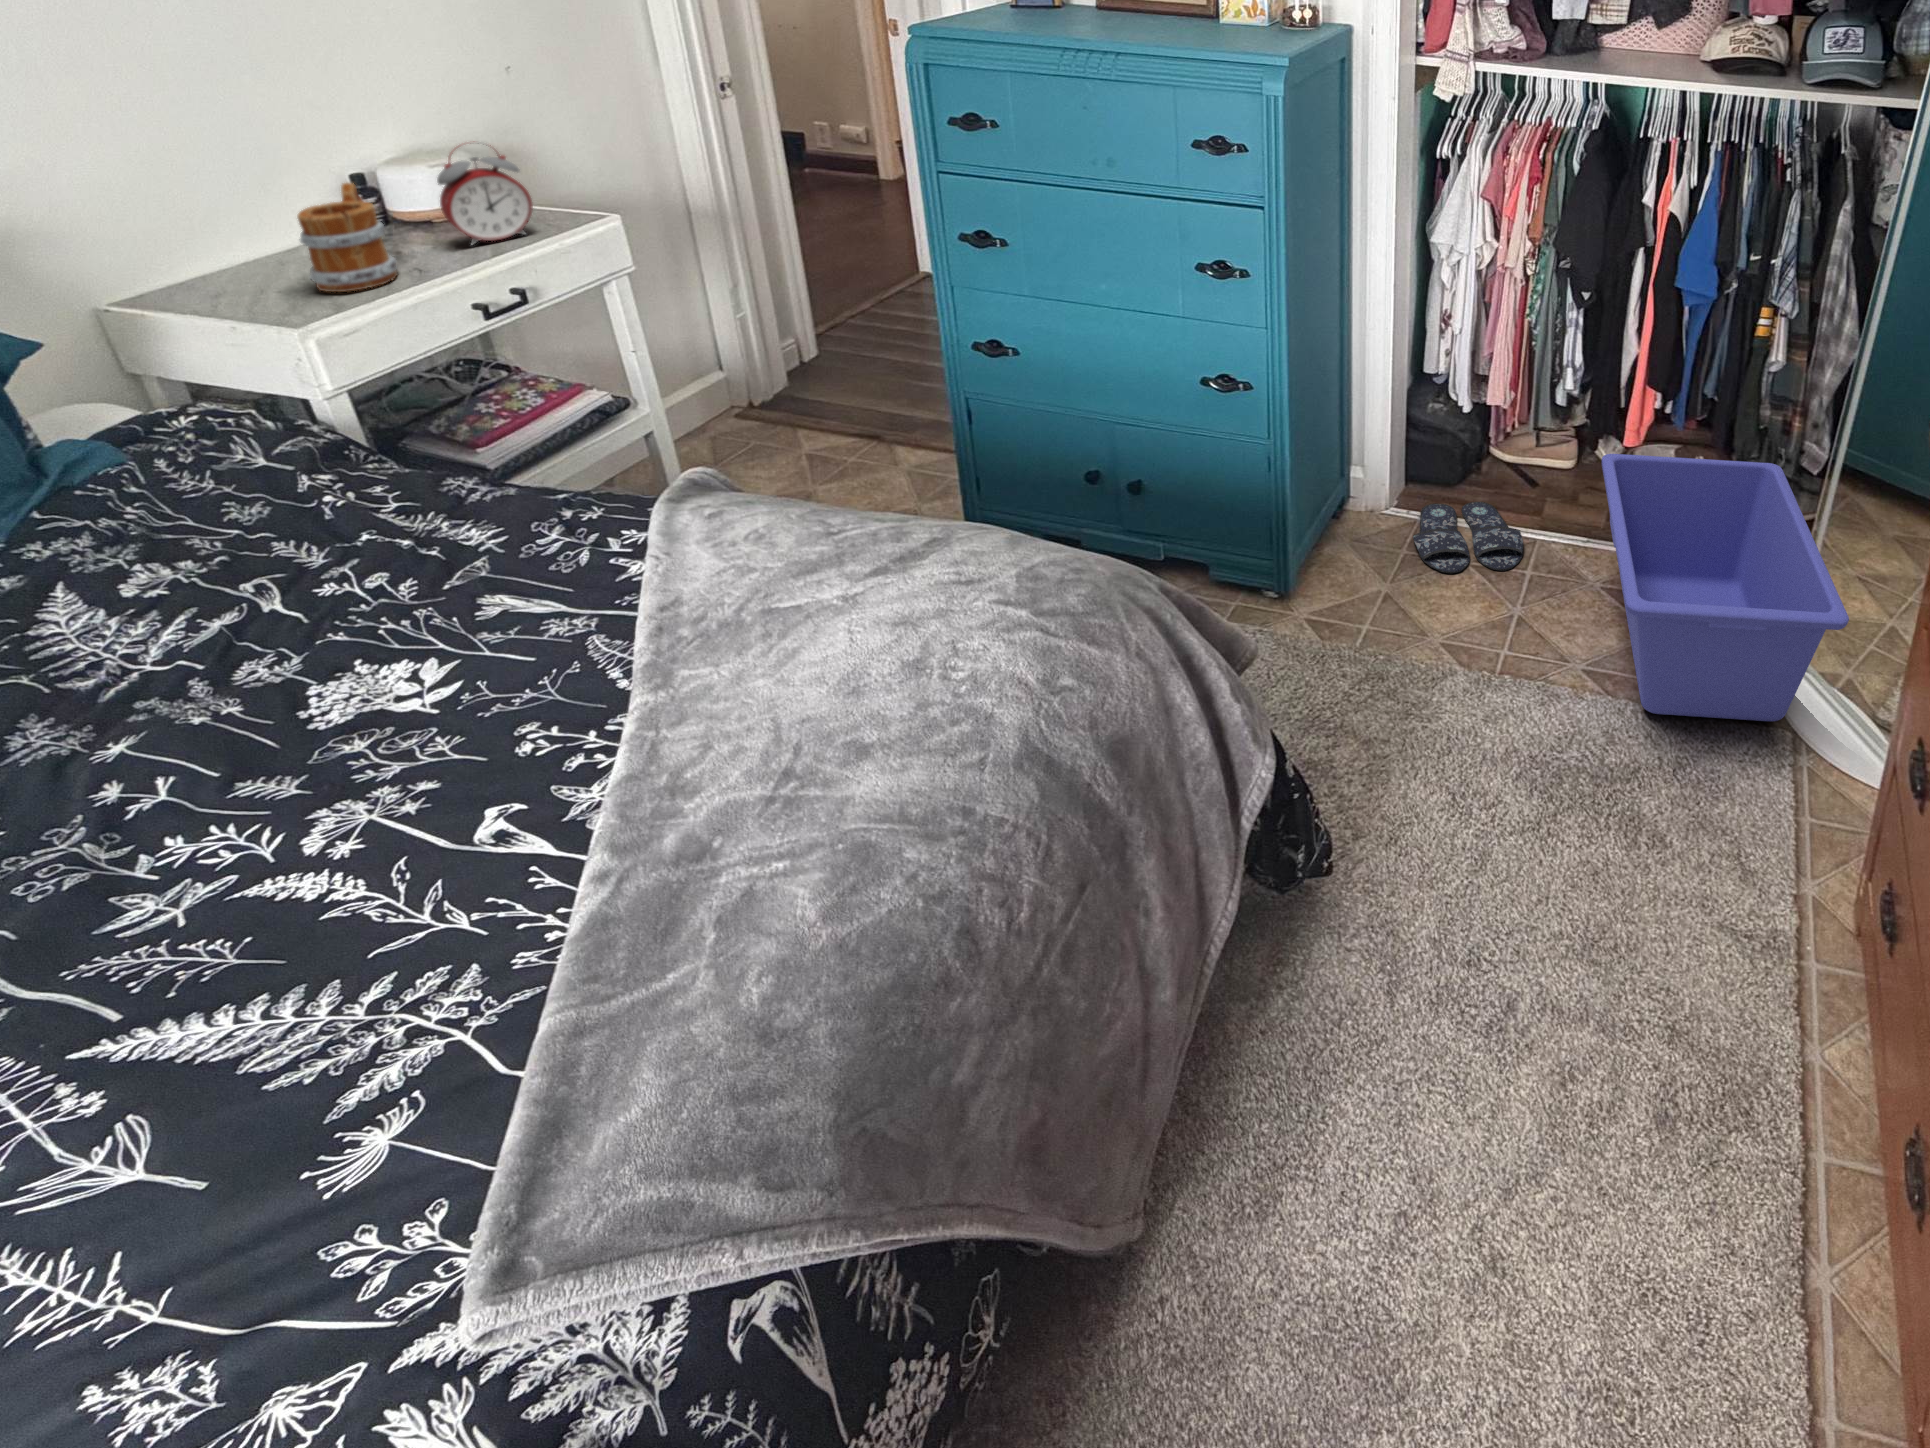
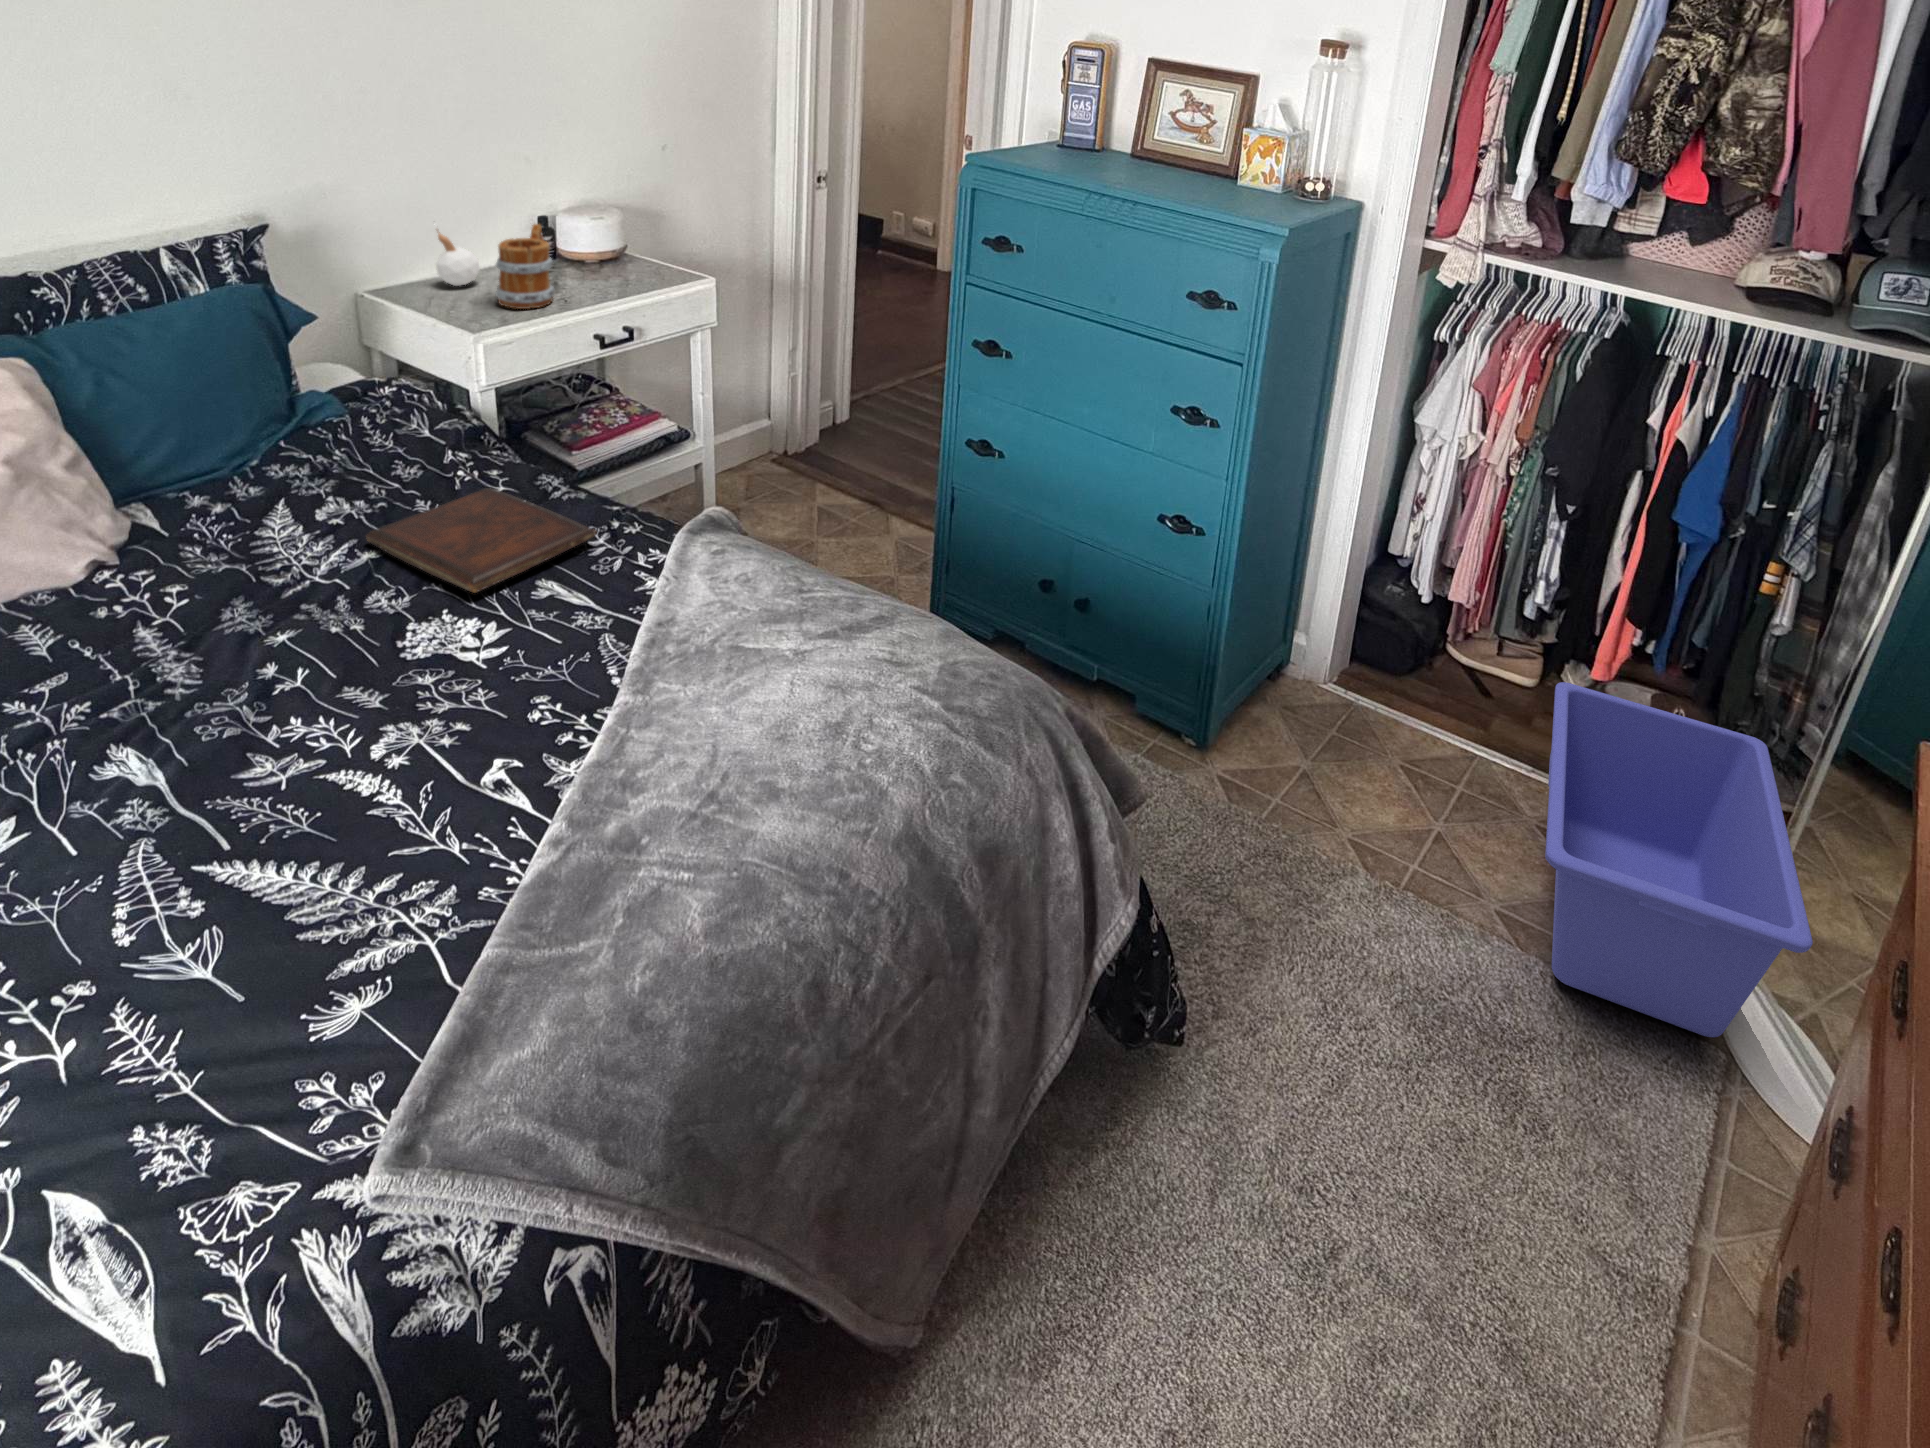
alarm clock: present [437,145,533,245] -> none [594,204,657,286]
candle: none [185,201,276,279] -> present [436,229,480,286]
slippers: present [1413,502,1523,573] -> none [1342,688,1458,779]
book: none [206,509,545,634] -> present [367,488,596,593]

